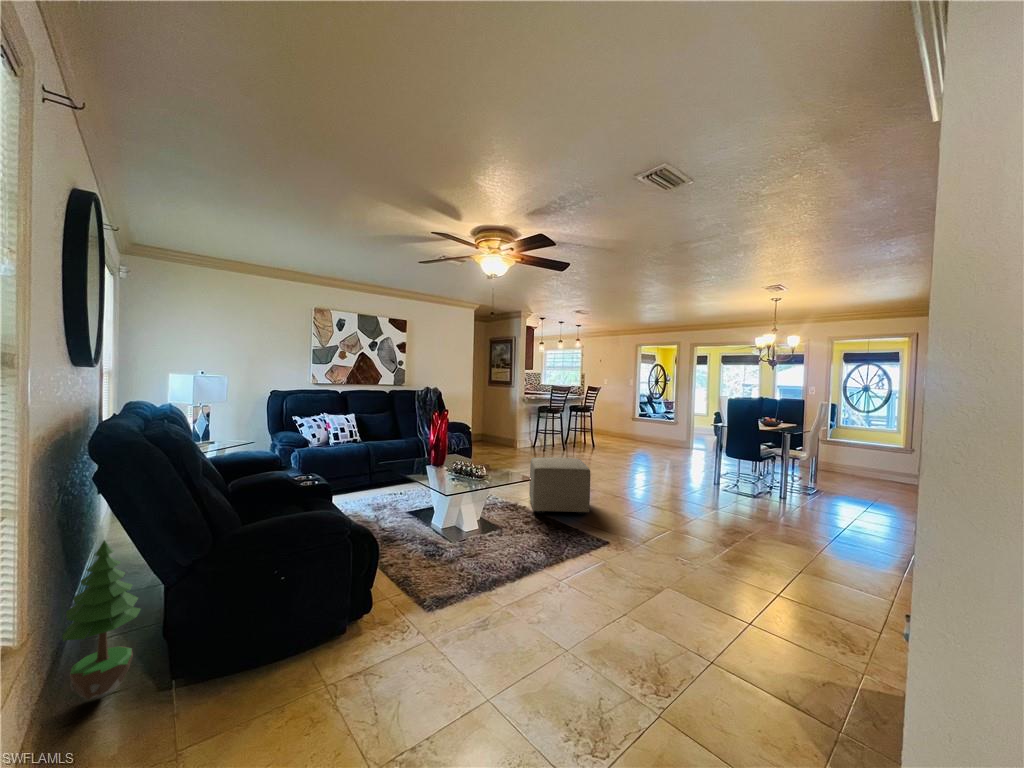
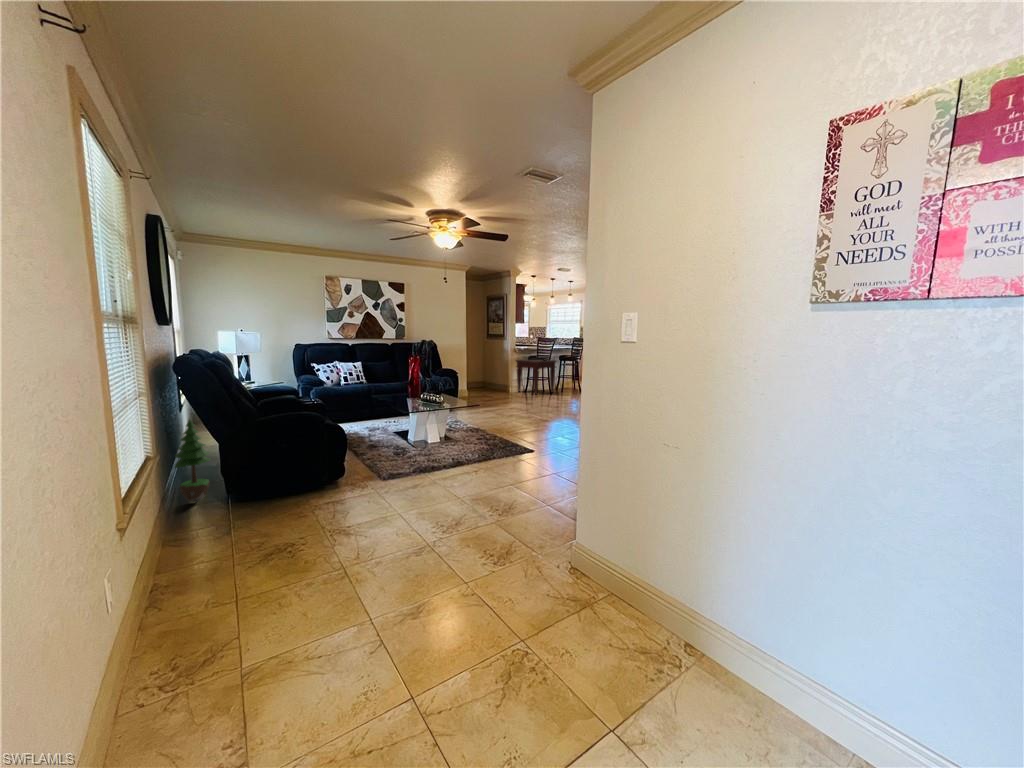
side table: none [523,409,570,450] -> present [516,360,557,395]
ottoman: present [529,457,590,515] -> none [488,394,533,436]

